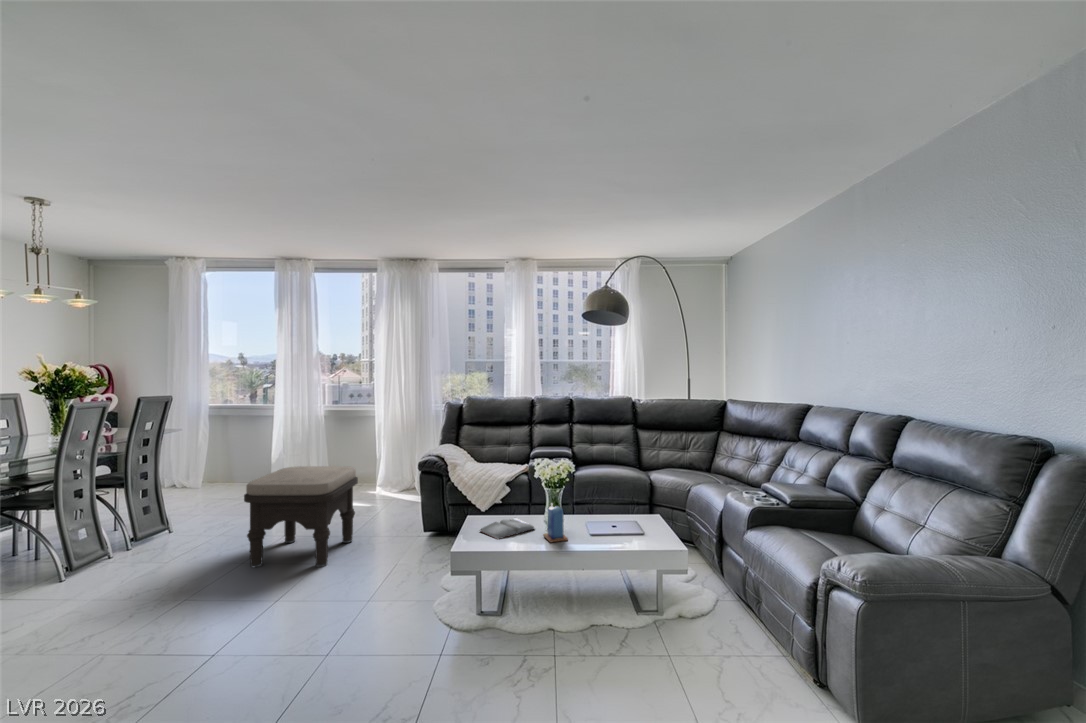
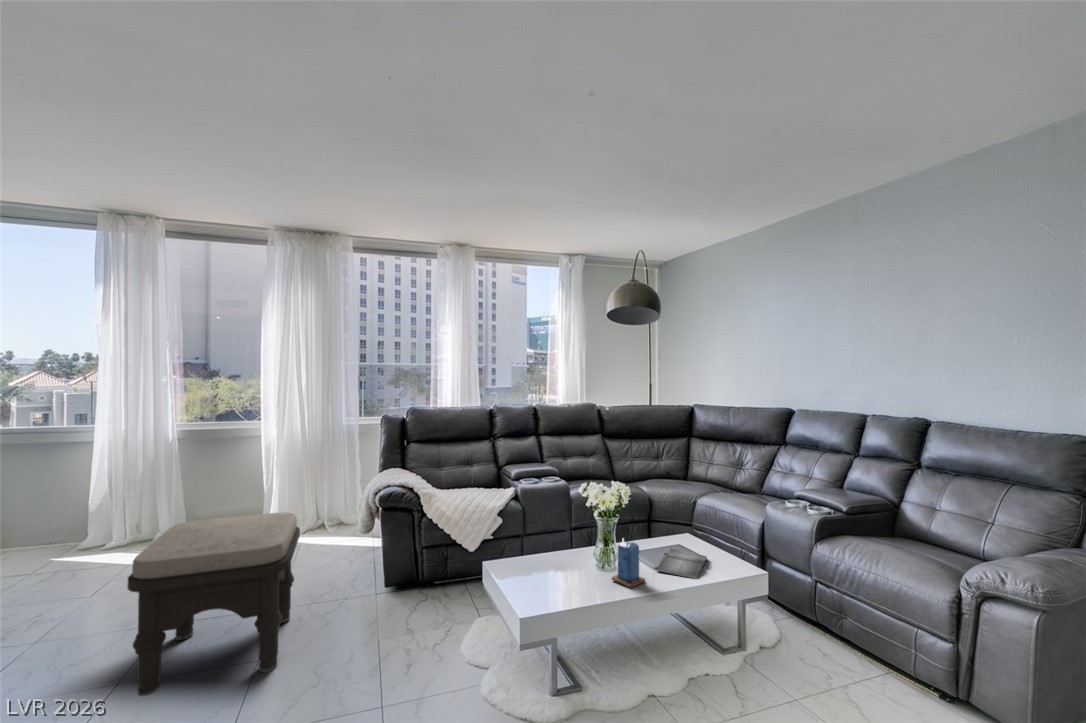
hardback book: present [480,518,534,539] -> present [657,549,707,579]

